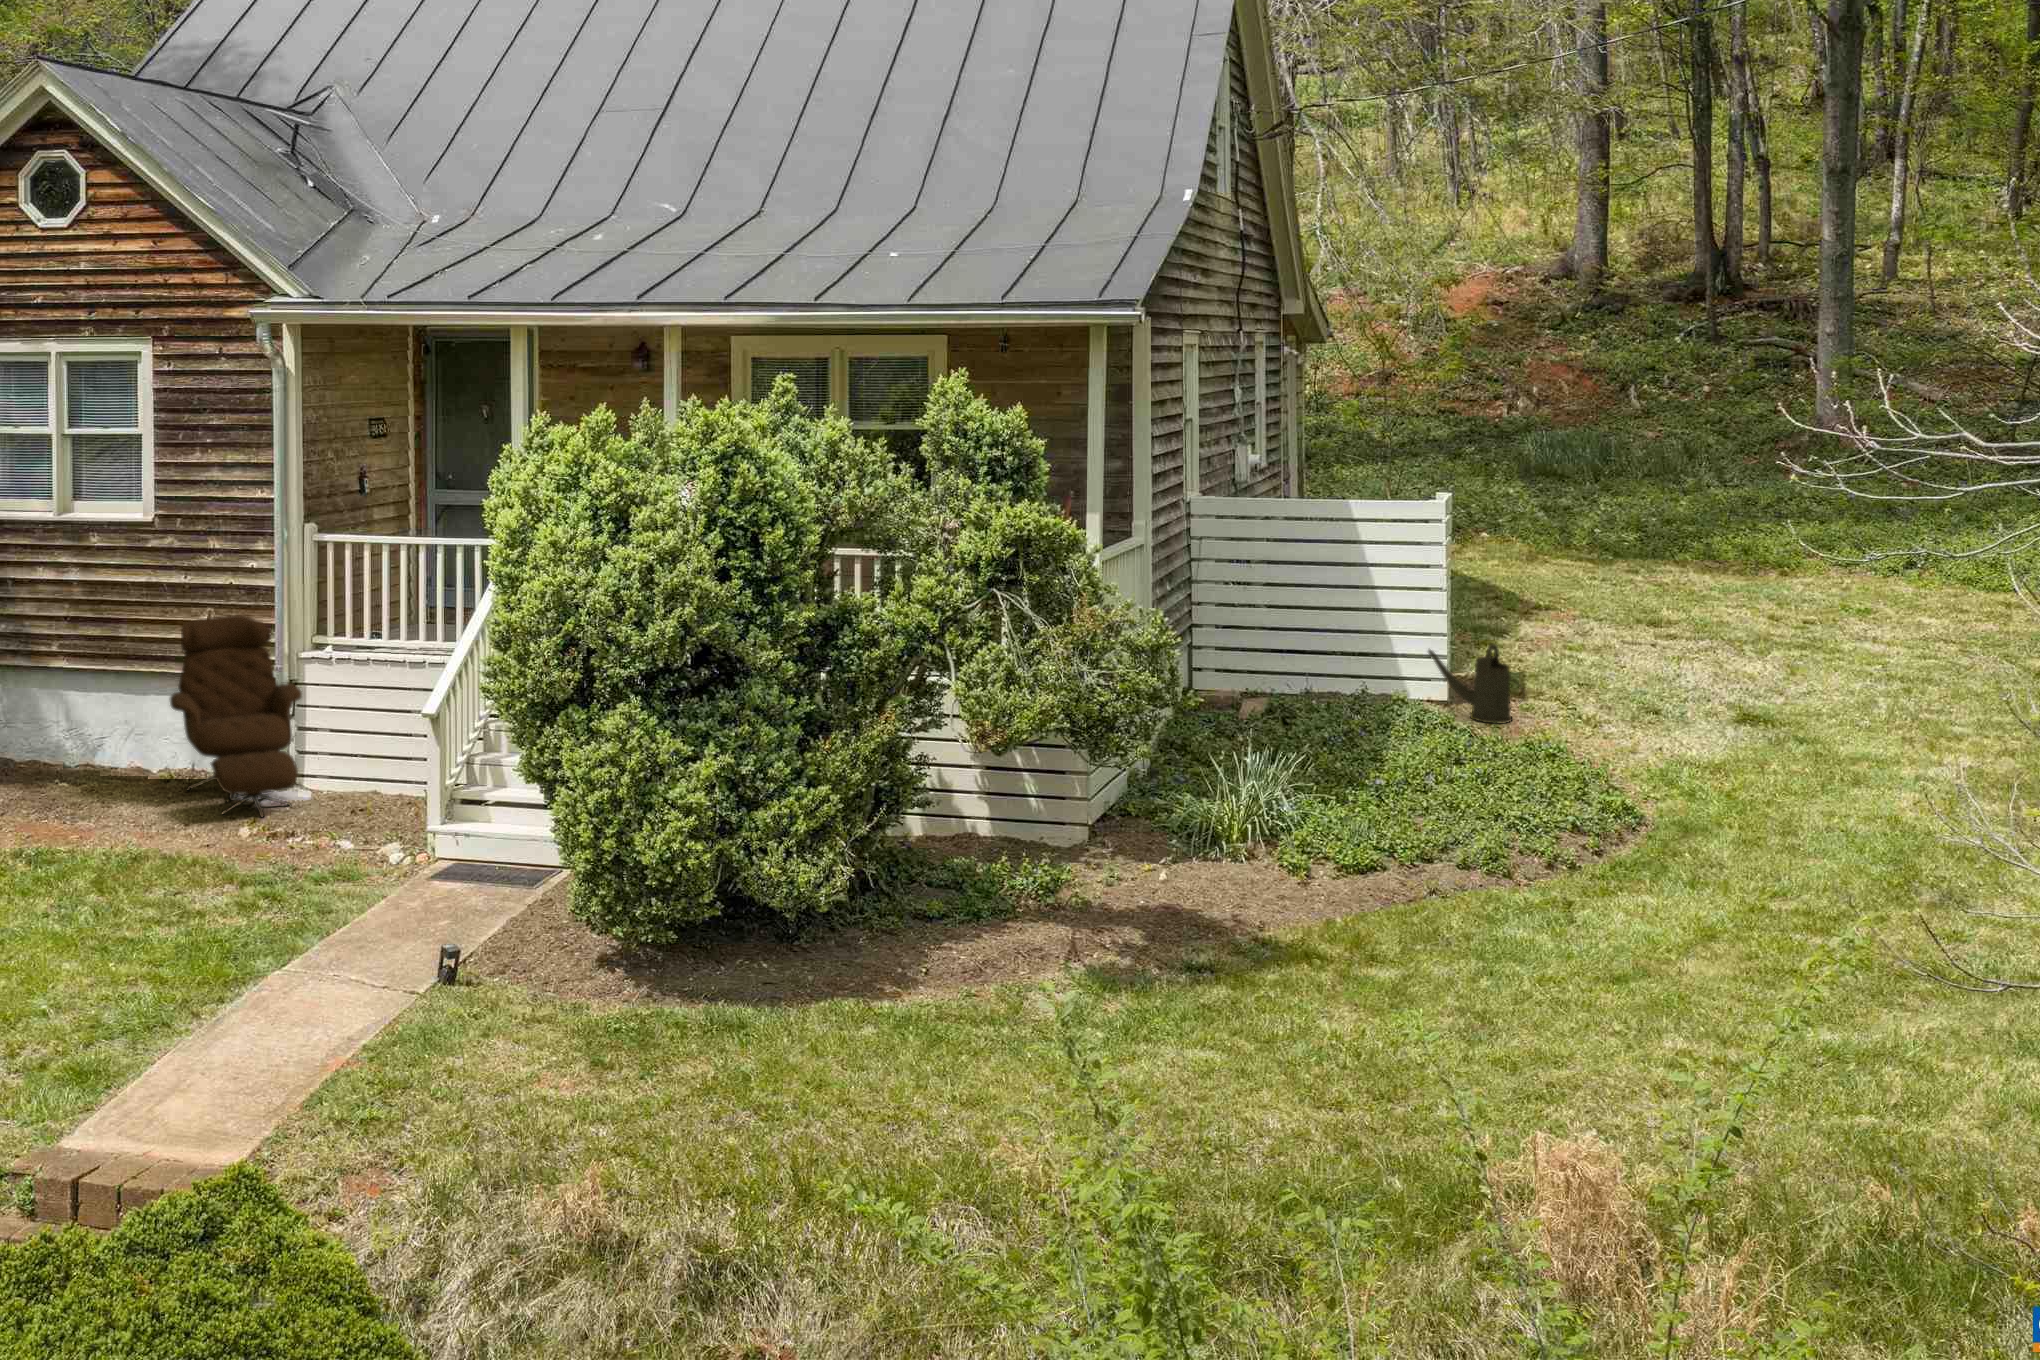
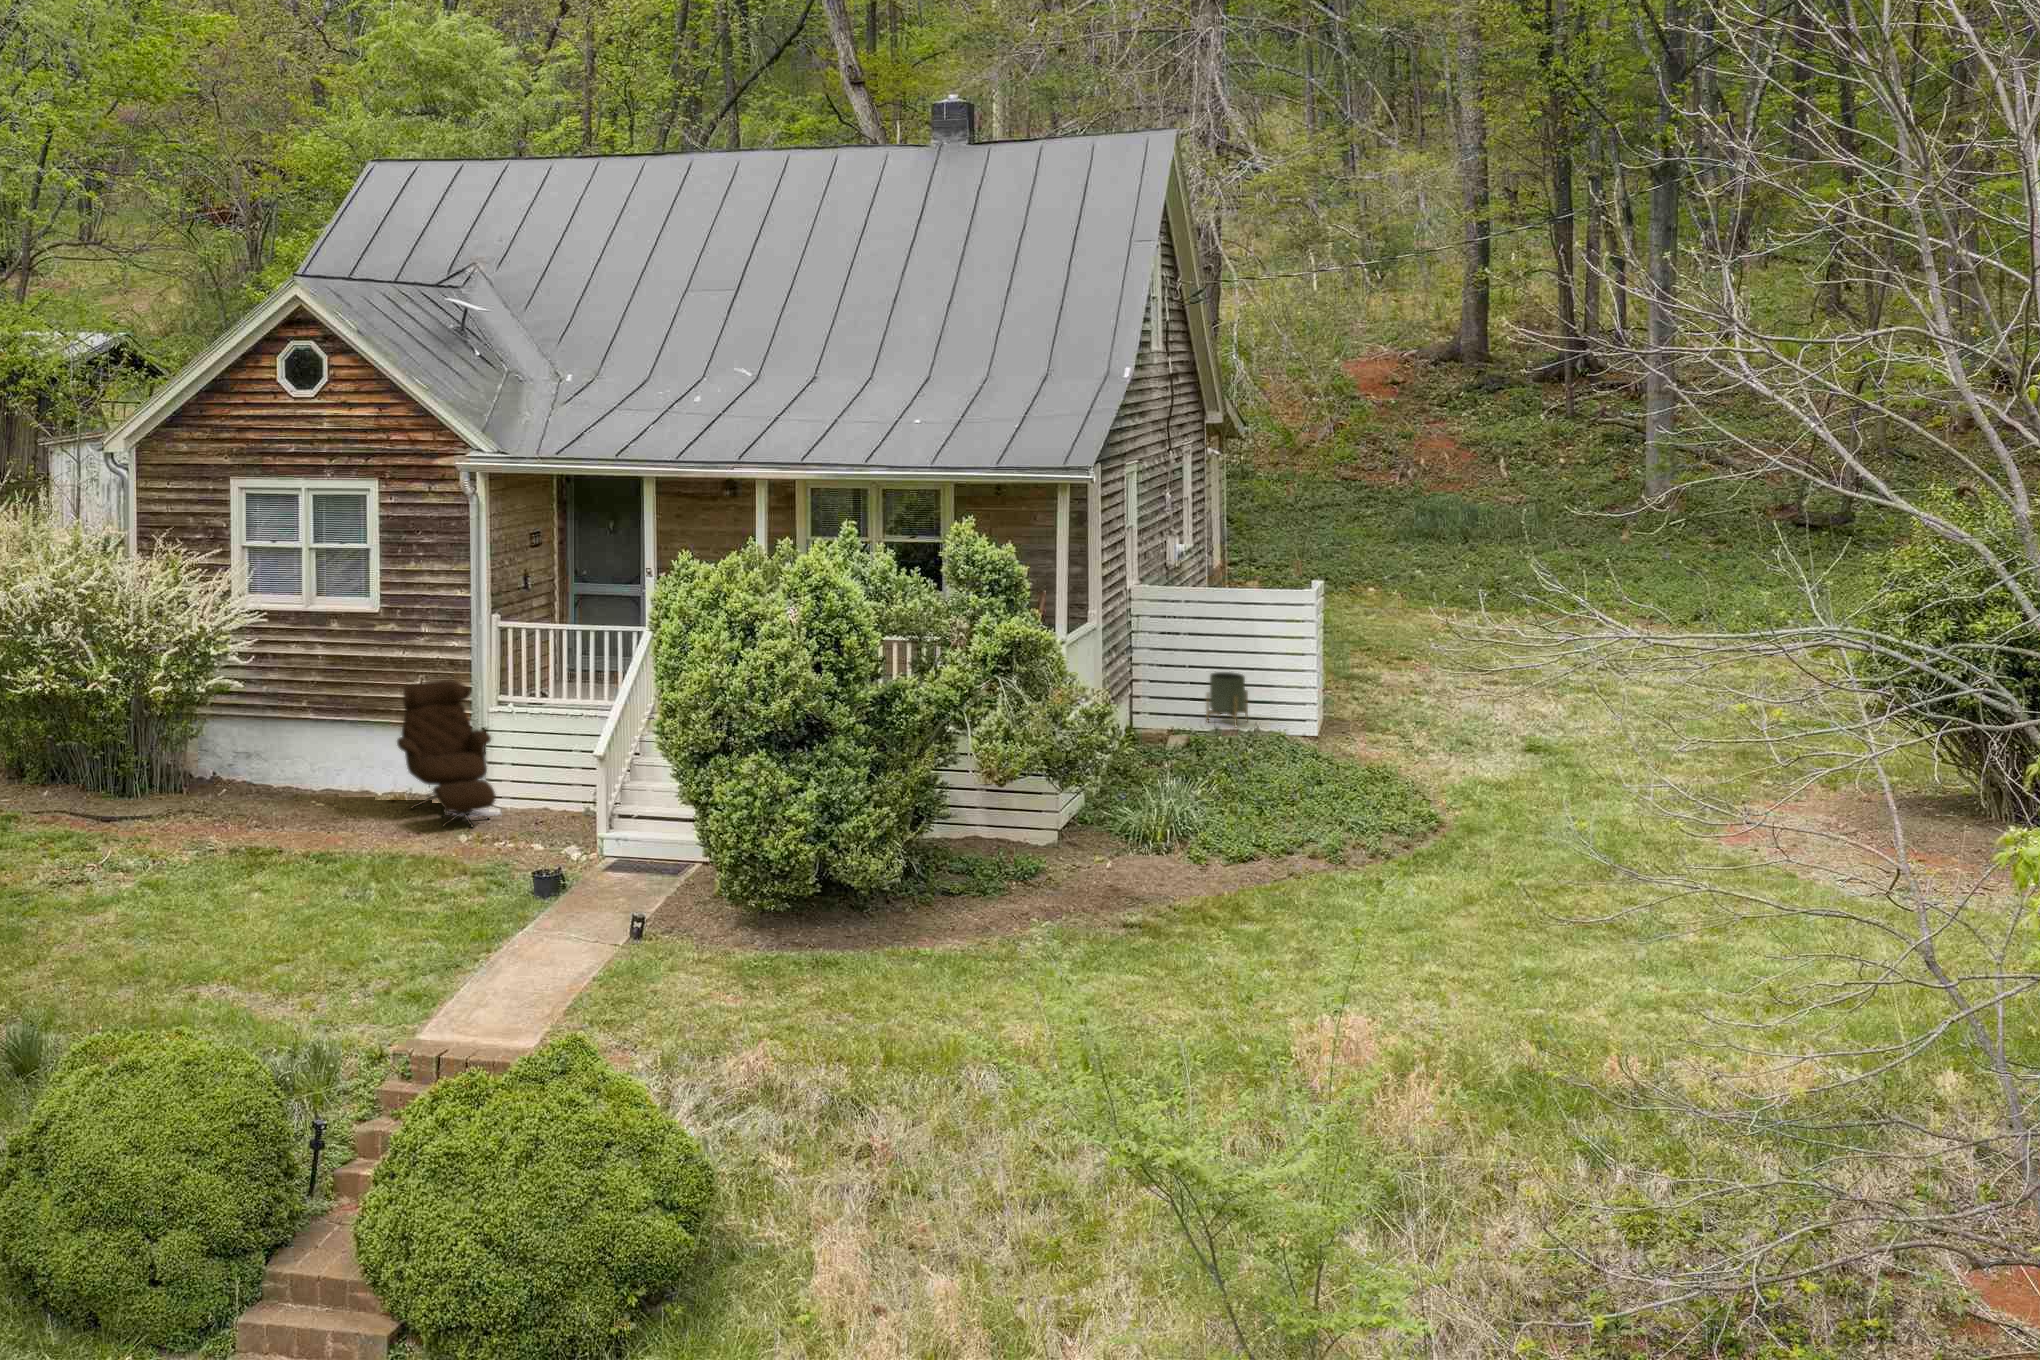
planter: none [1291,617,1348,691] -> present [1206,672,1248,726]
watering can: present [1428,644,1524,724] -> none [1306,692,1375,750]

